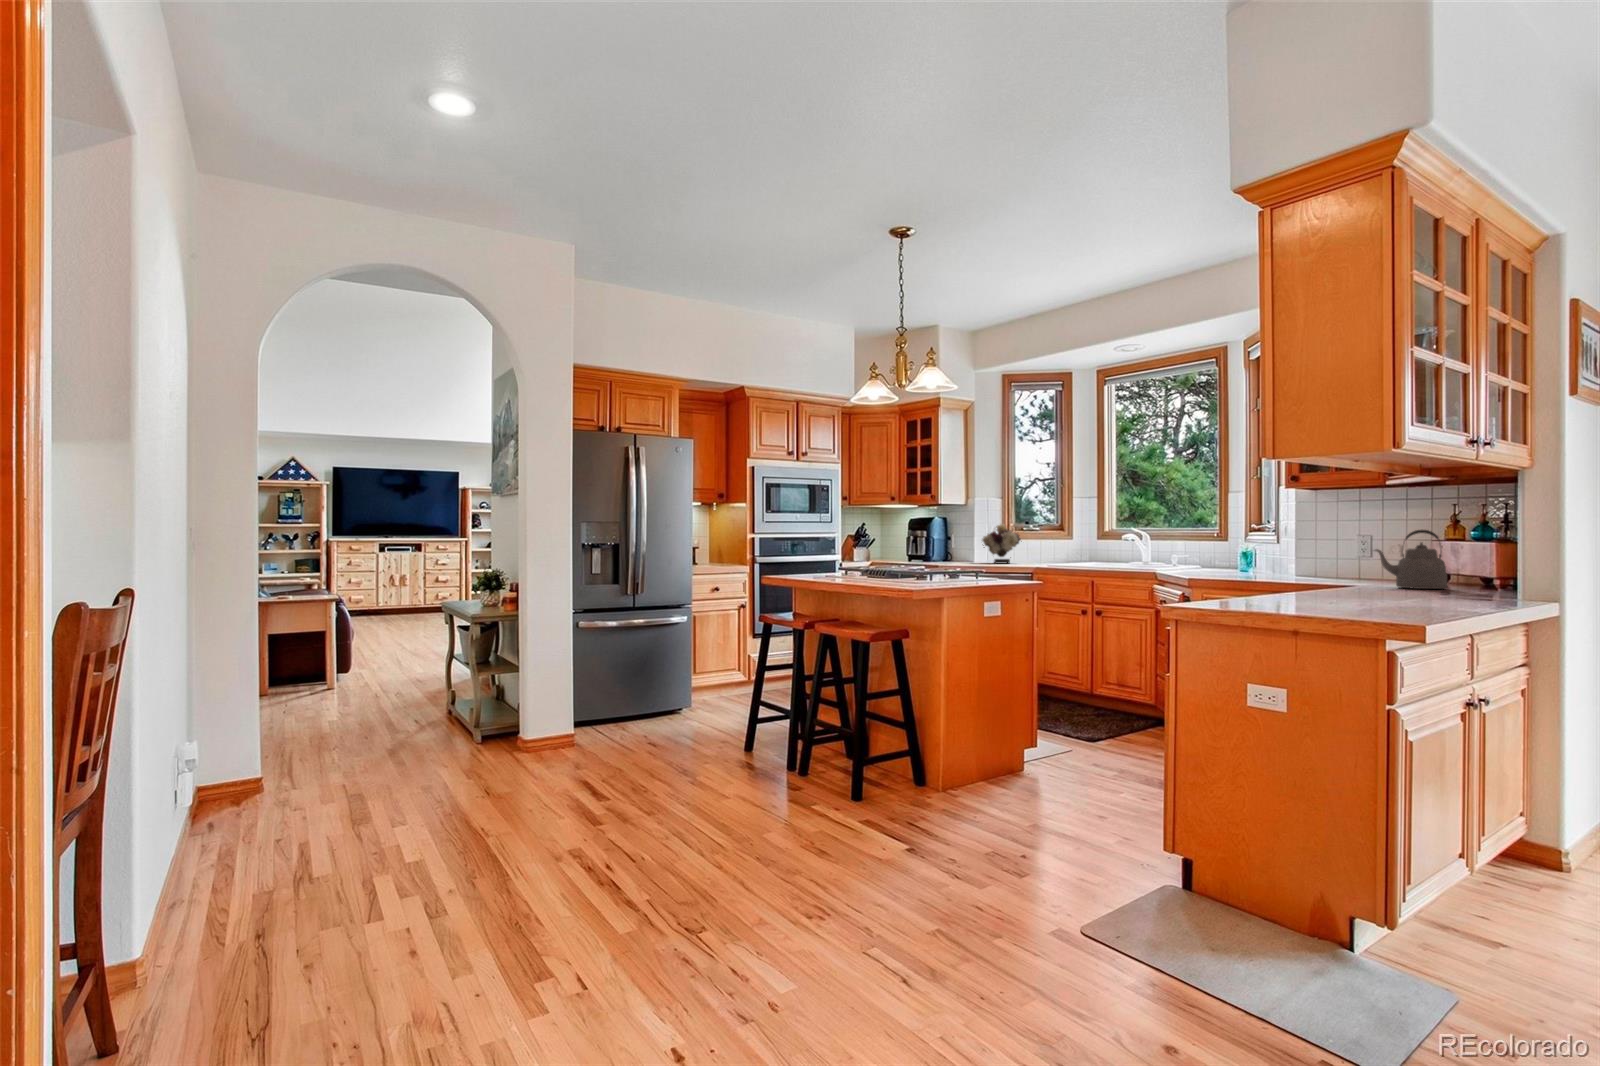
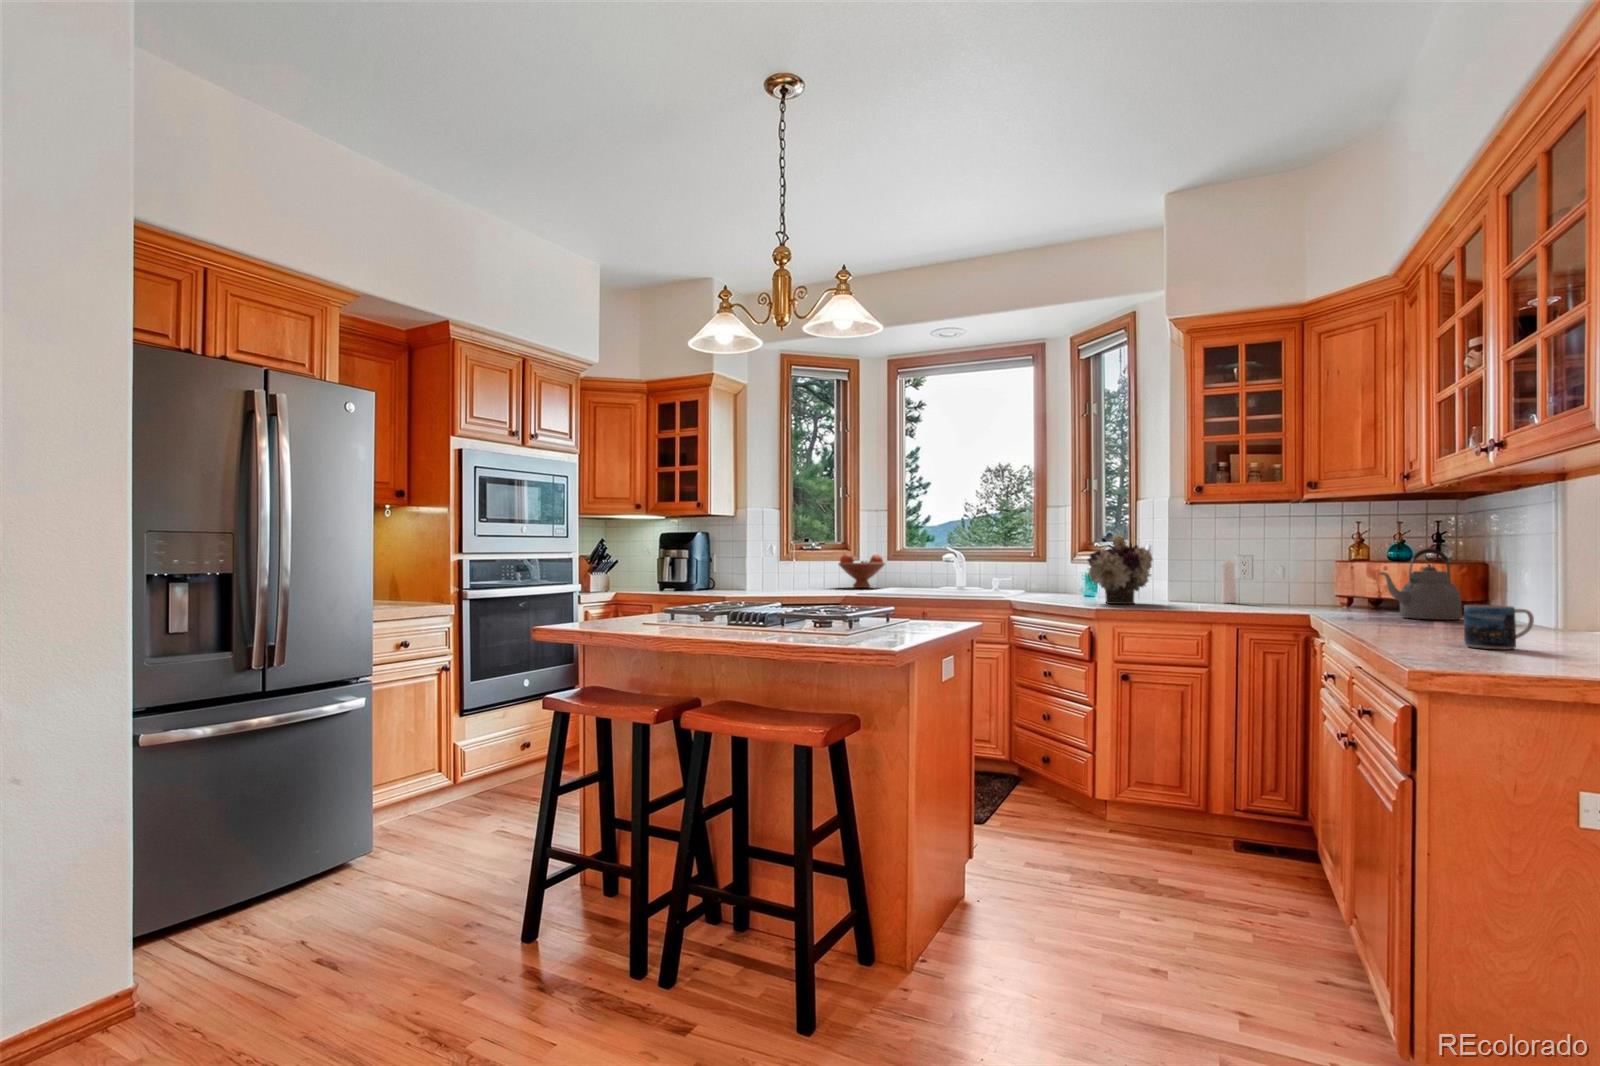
flower arrangement: present [982,524,1022,563] -> present [1088,535,1153,604]
pepper mill: none [1322,534,1355,578] -> present [1222,559,1237,603]
fruit bowl: none [1052,535,1094,564] -> present [839,554,885,588]
mug: none [1278,569,1326,599] -> present [1464,605,1534,649]

